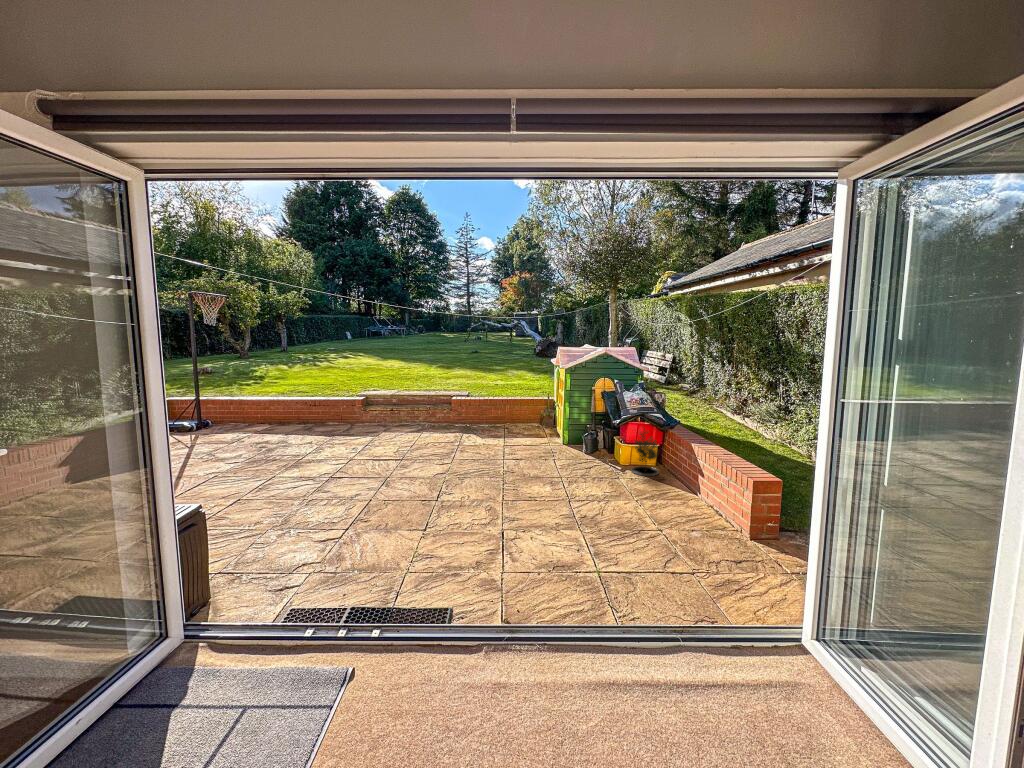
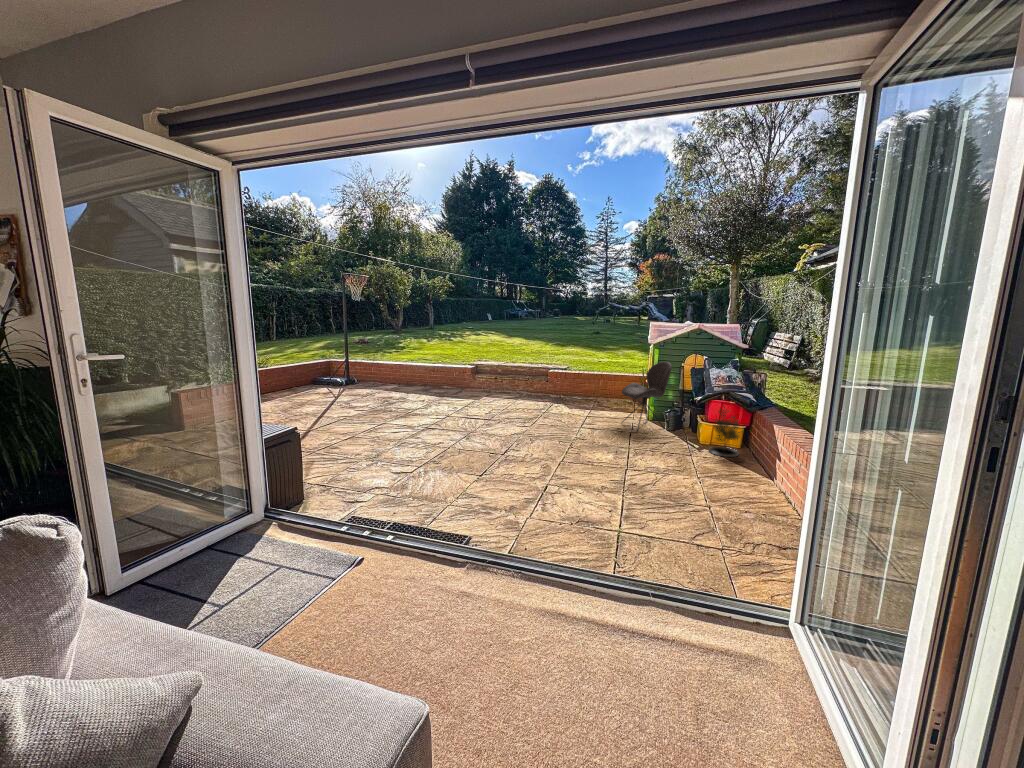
chair: none [538,386,585,457] -> present [622,362,672,431]

